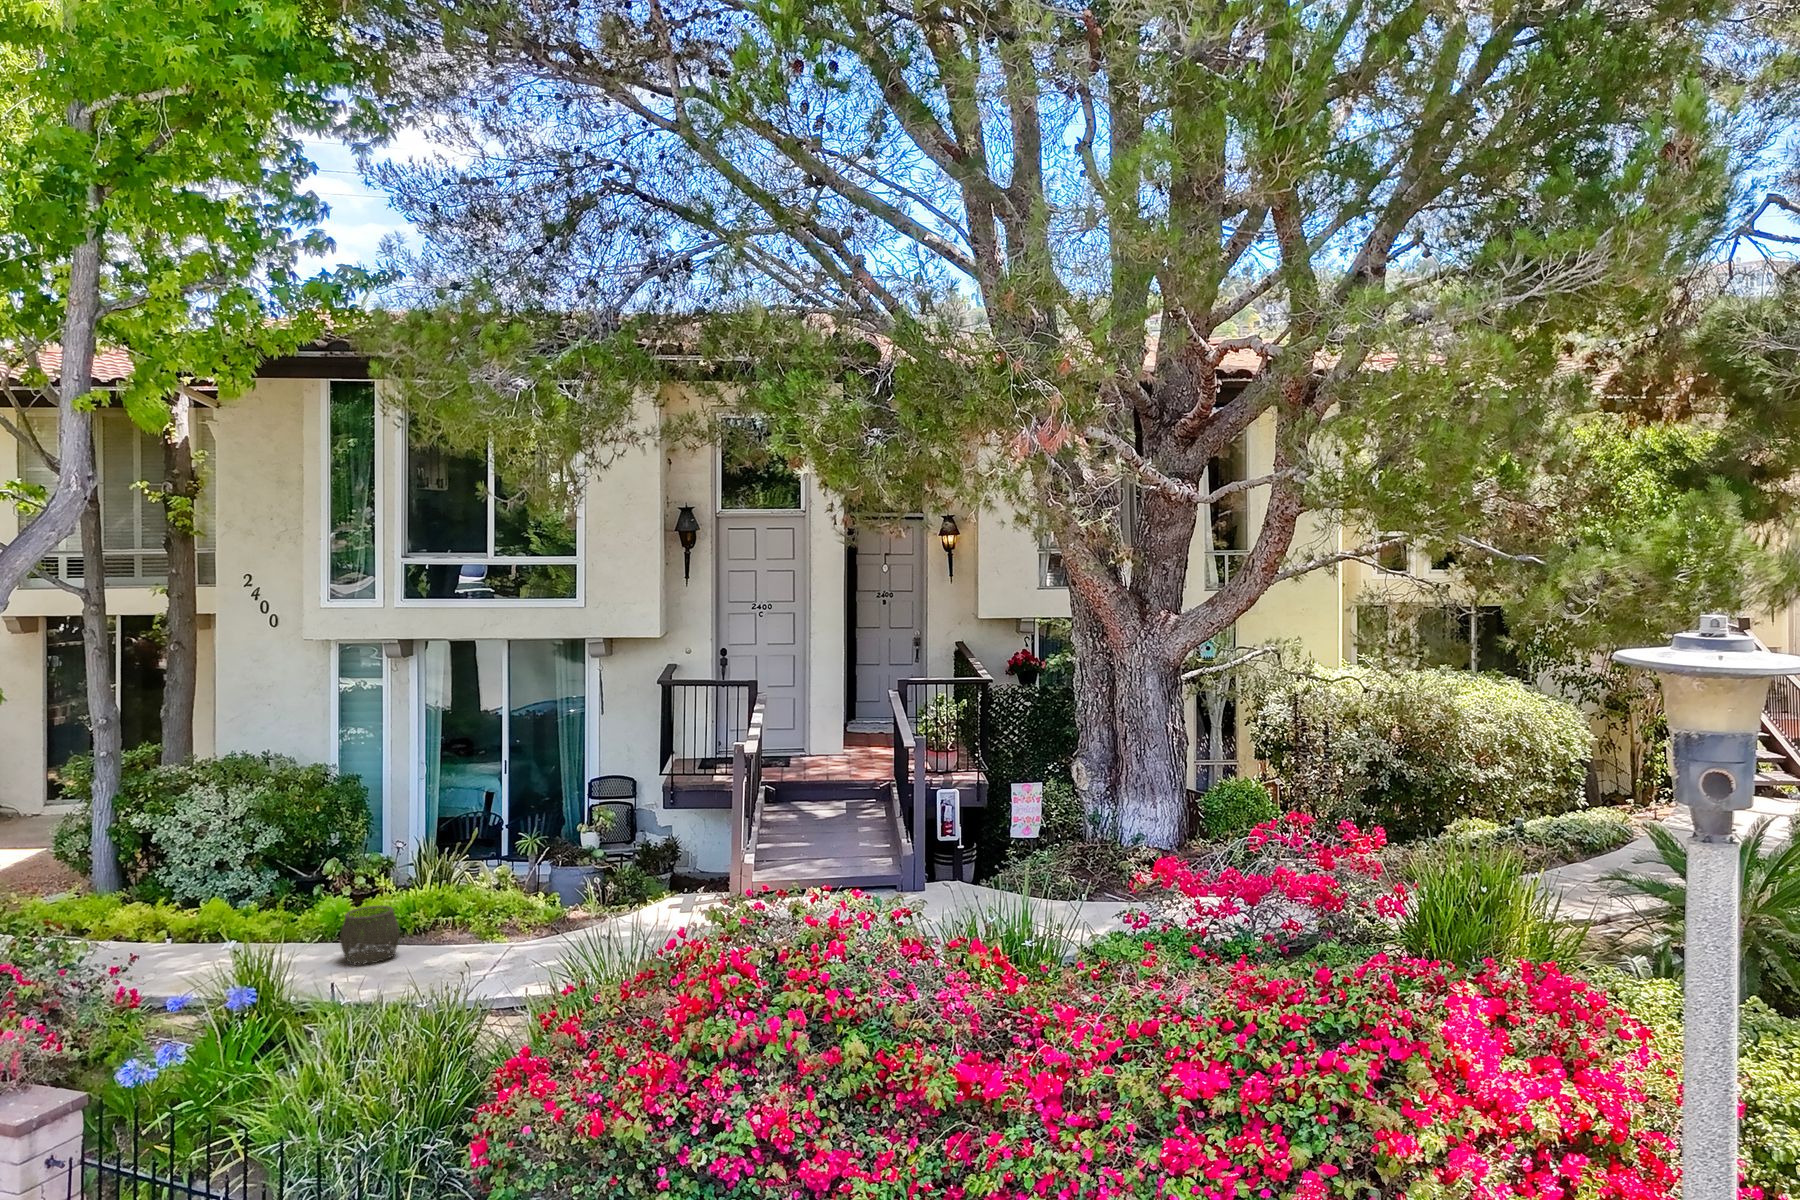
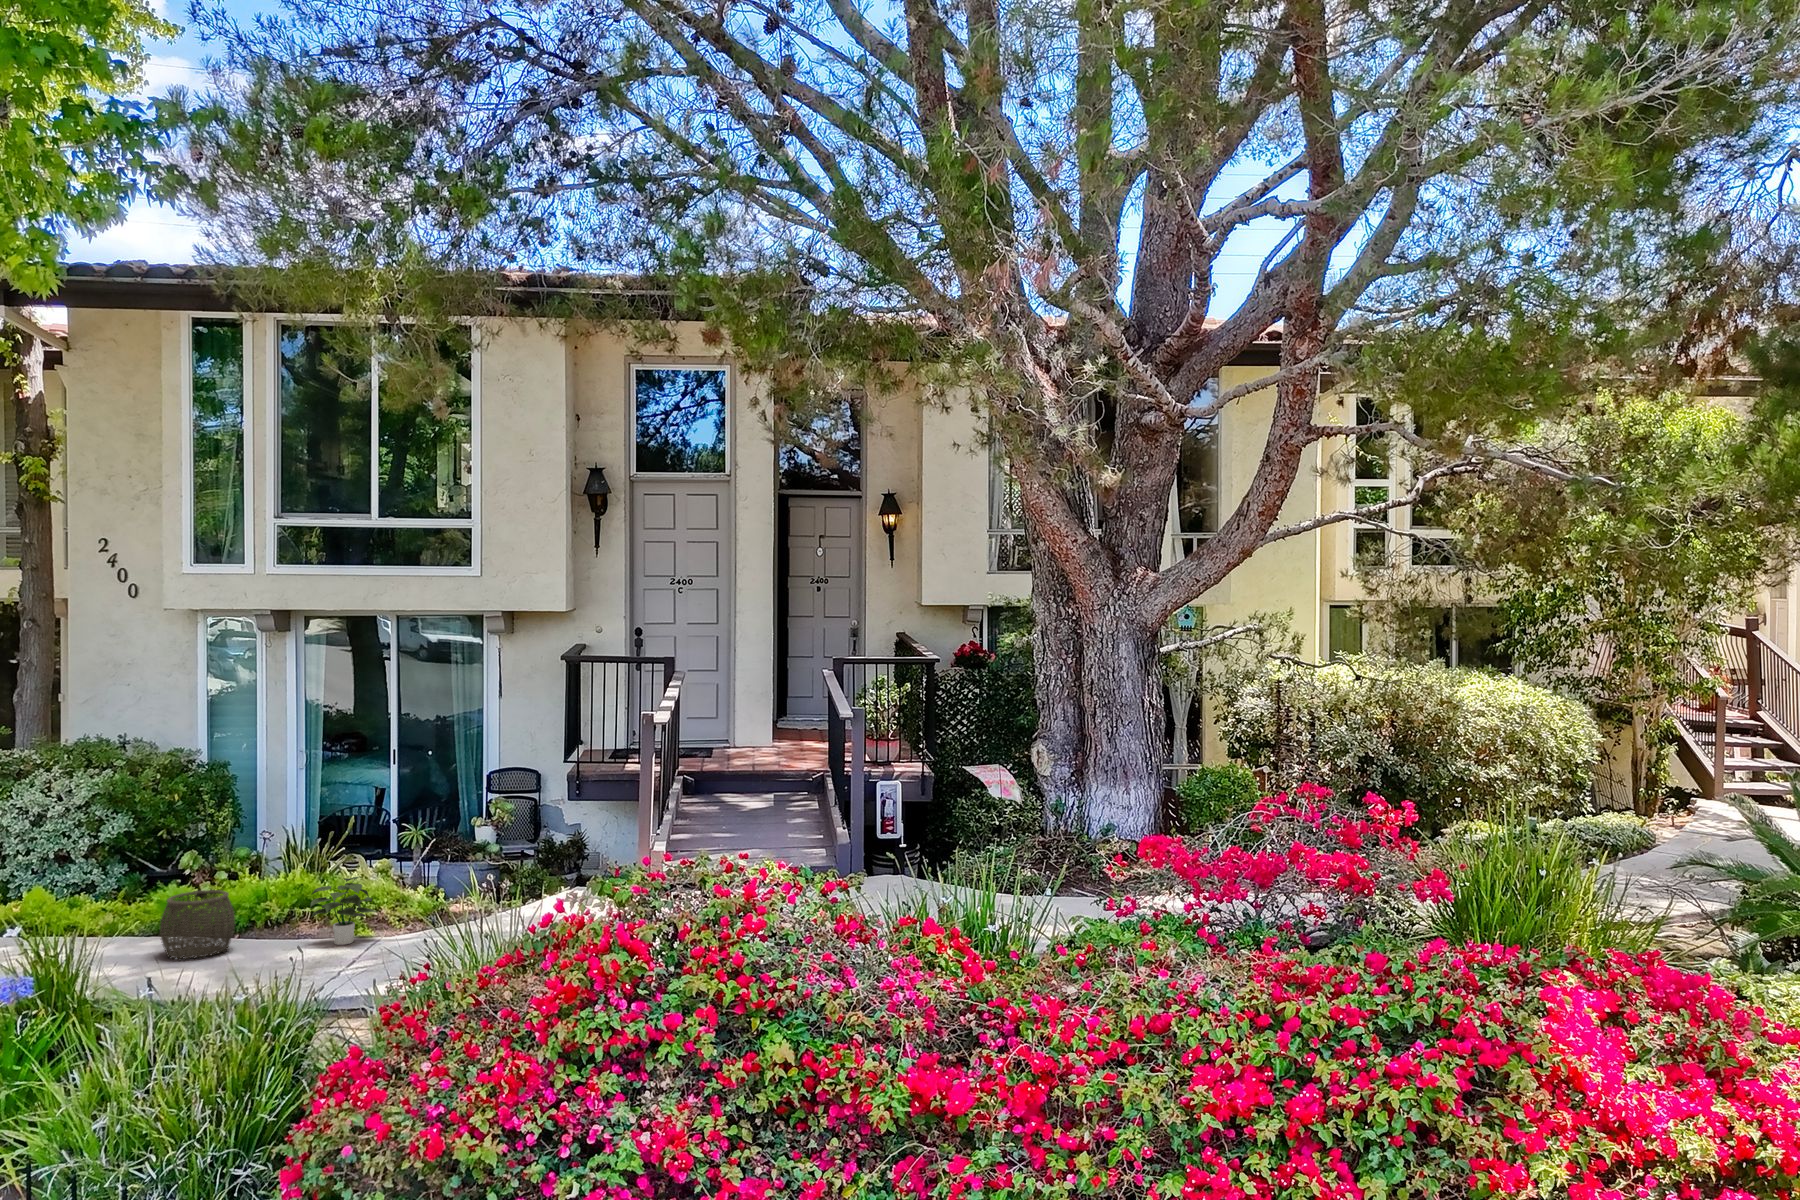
potted plant: none [459,892,515,950] -> present [310,877,377,945]

